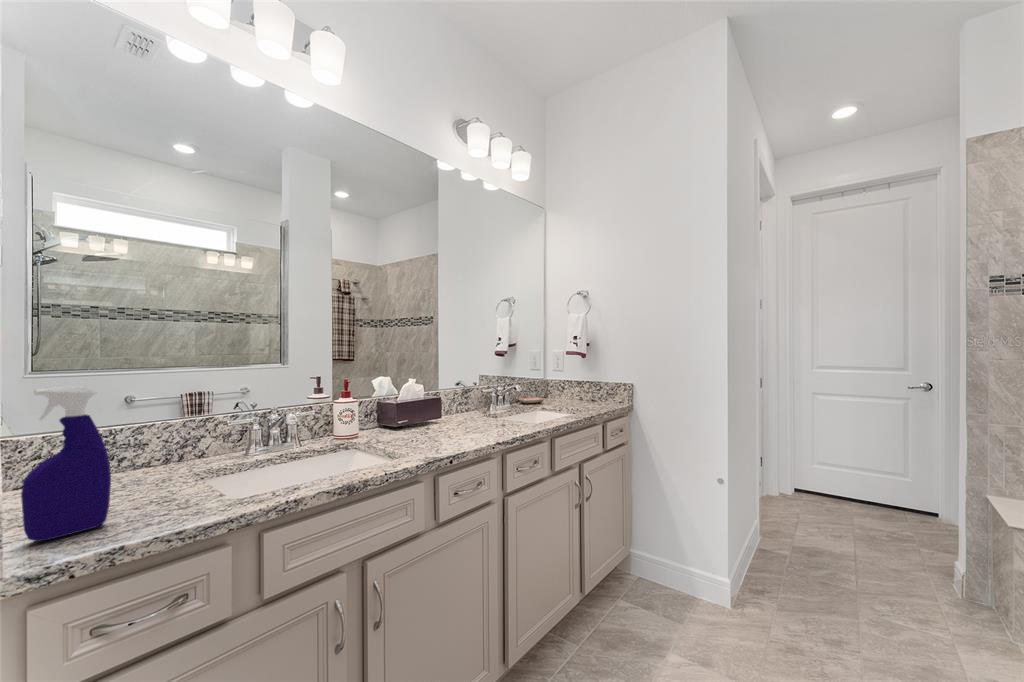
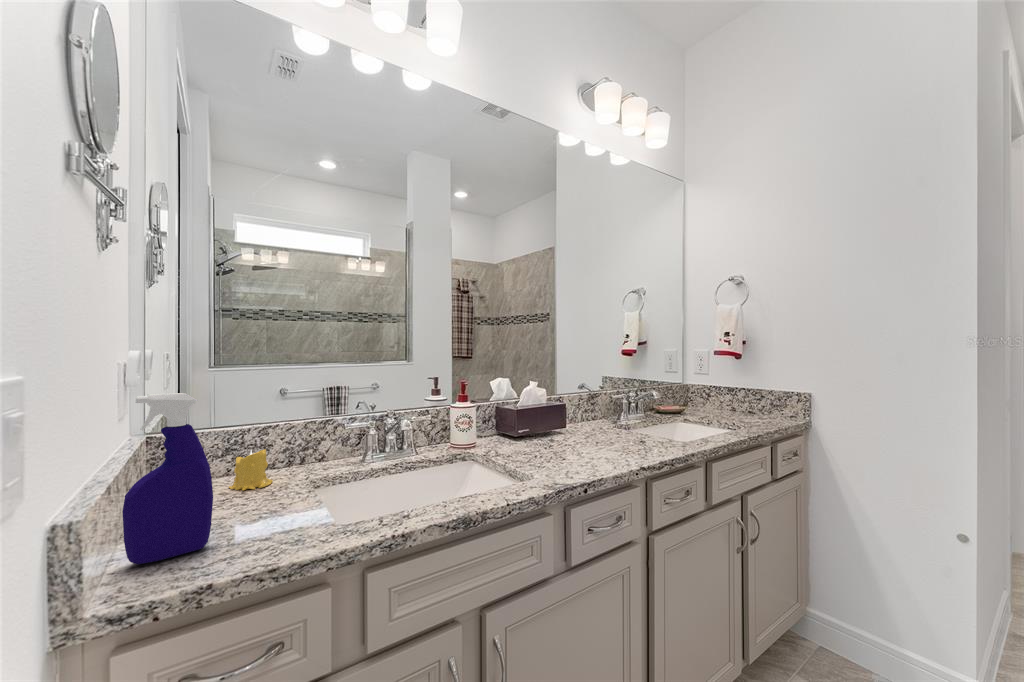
candle: none [104,445,152,485] -> present [229,449,273,491]

